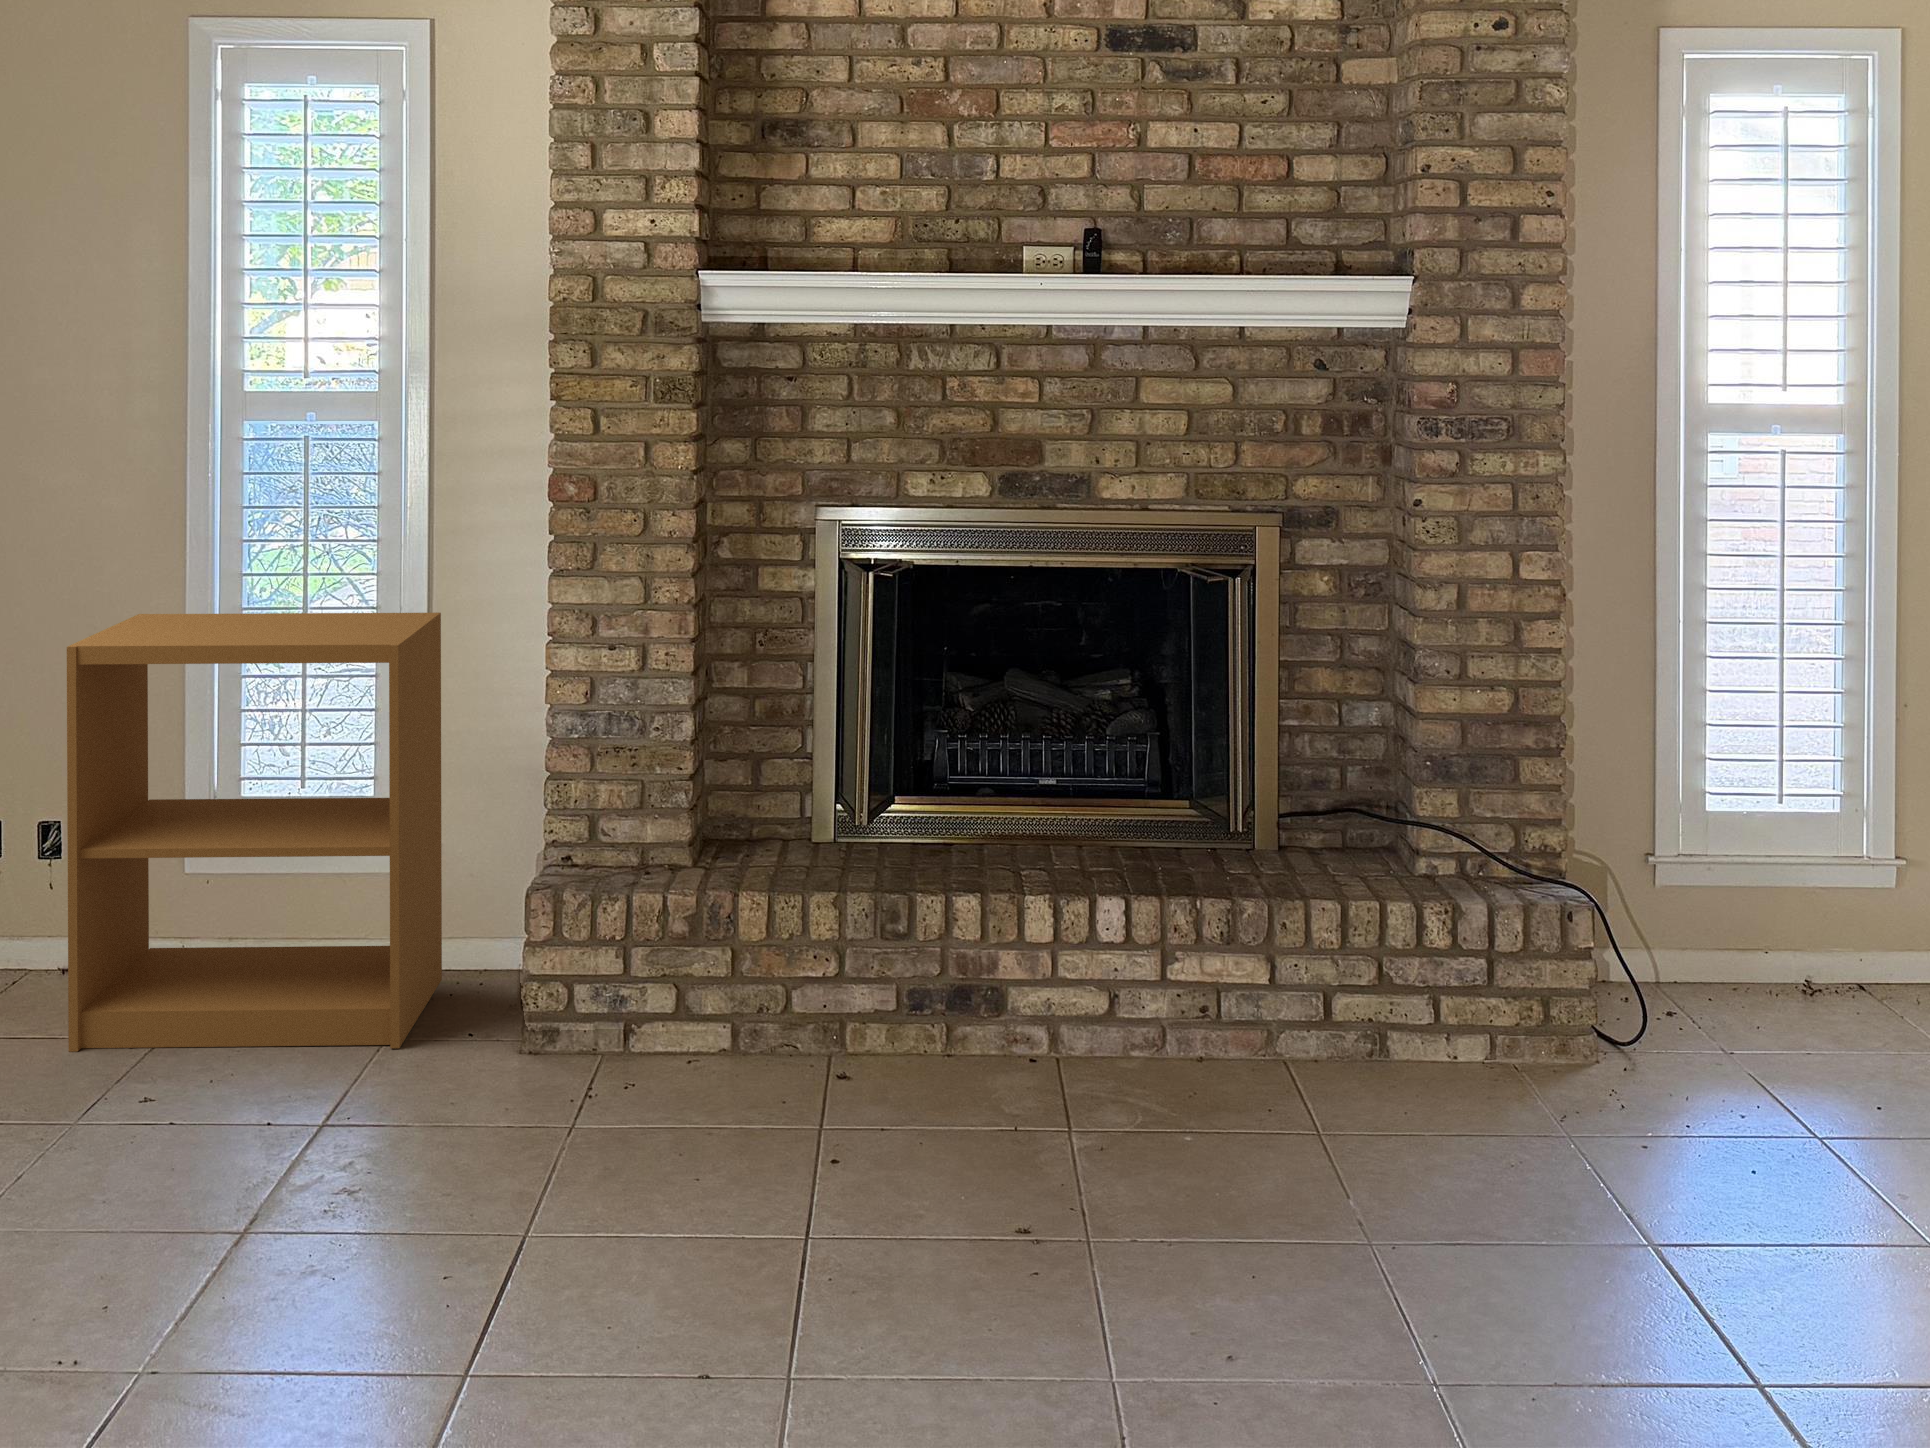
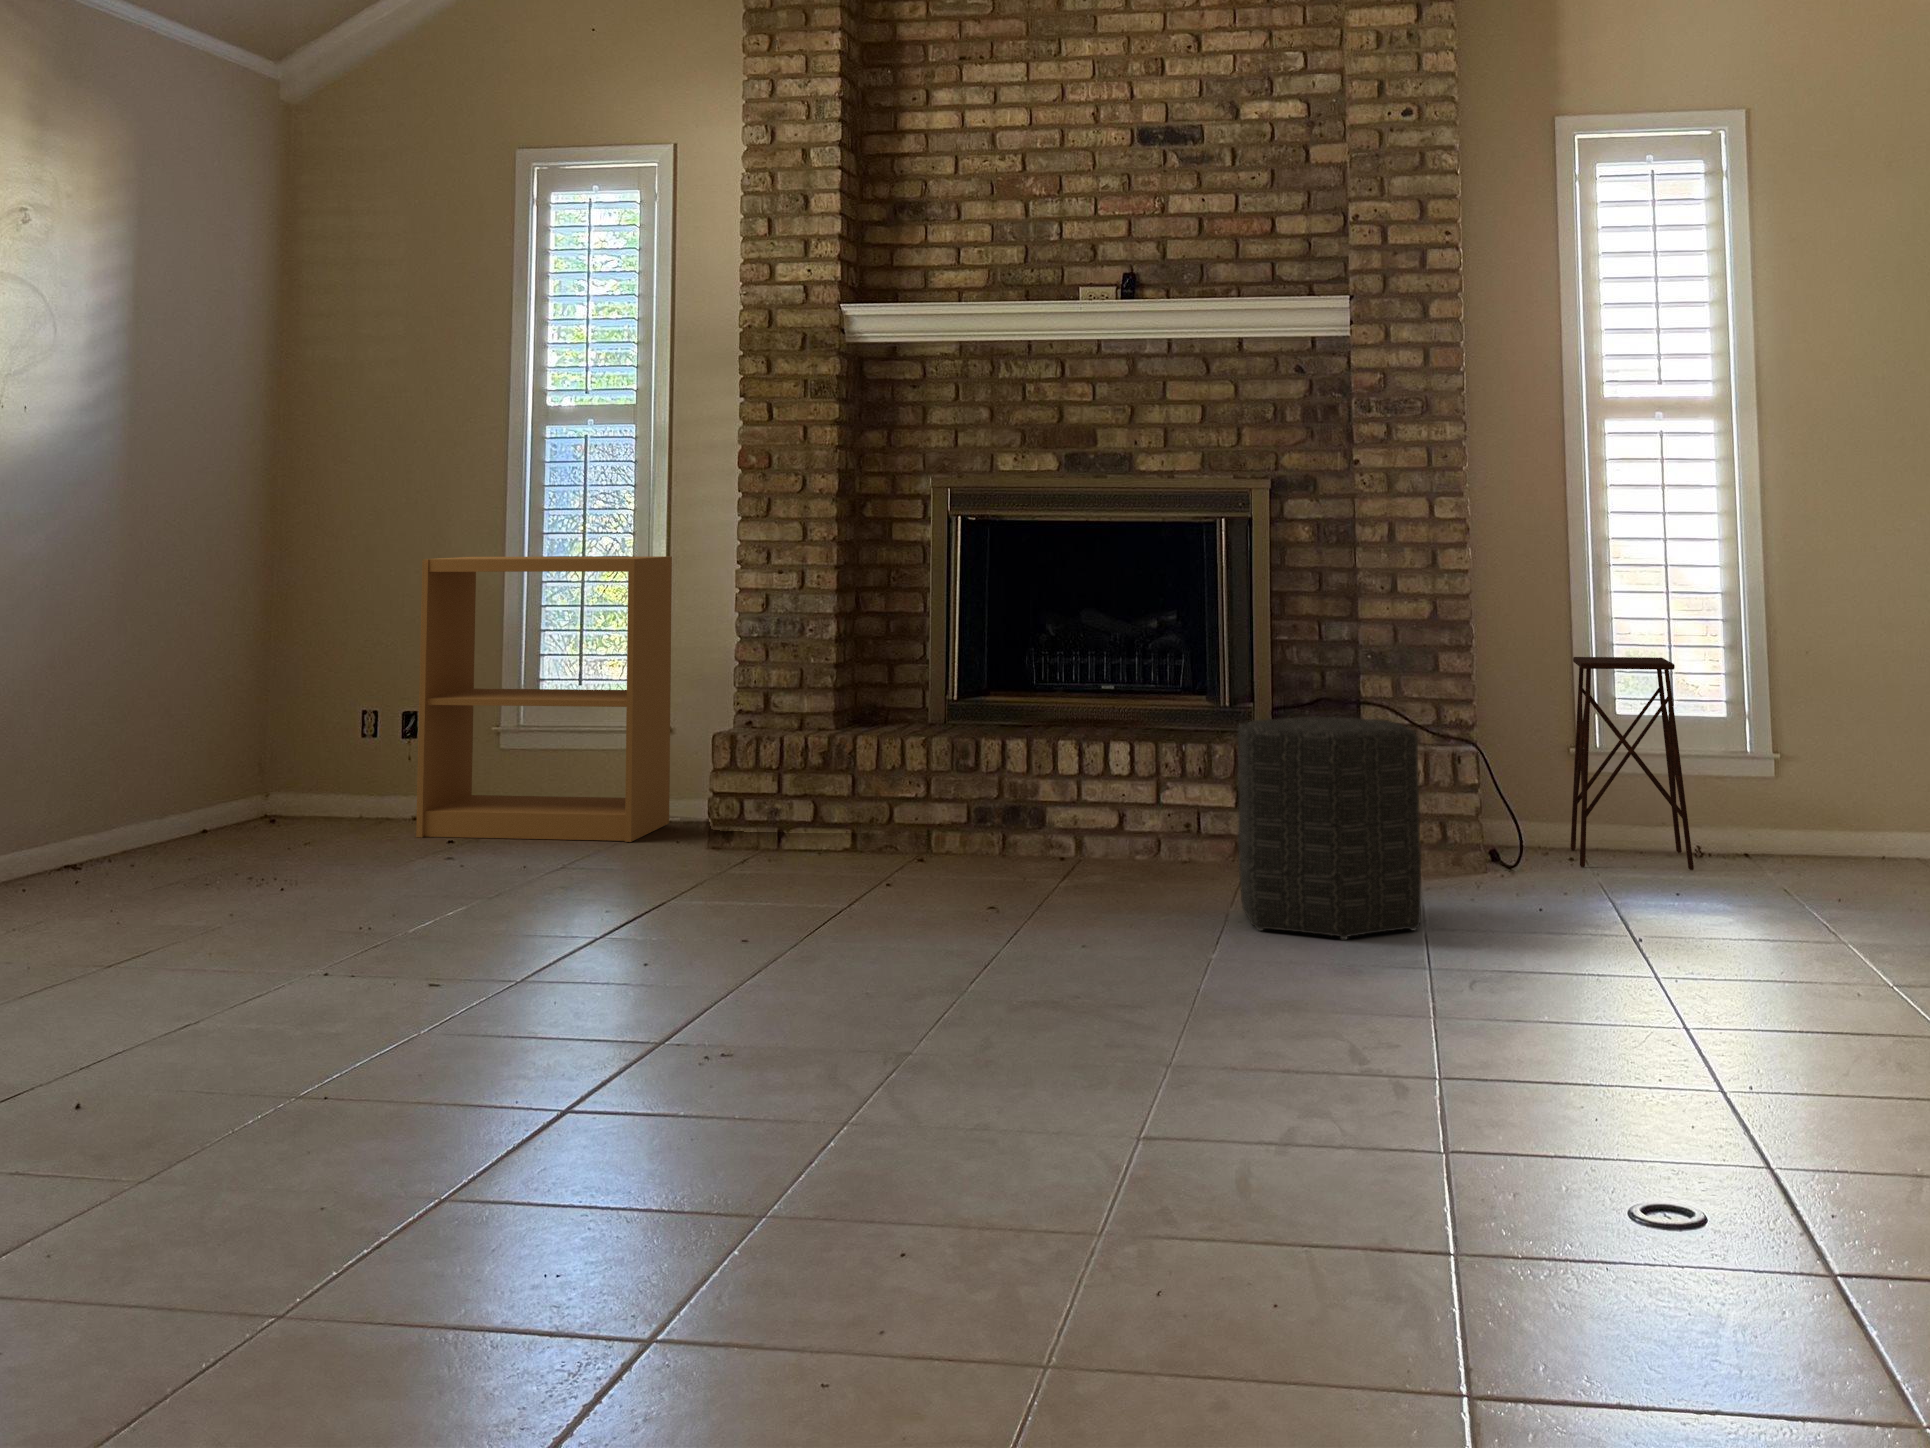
side table: none [1654,747,1853,1044] -> present [1570,657,1694,870]
ottoman: none [1390,942,1688,1349] -> present [1238,717,1421,939]

